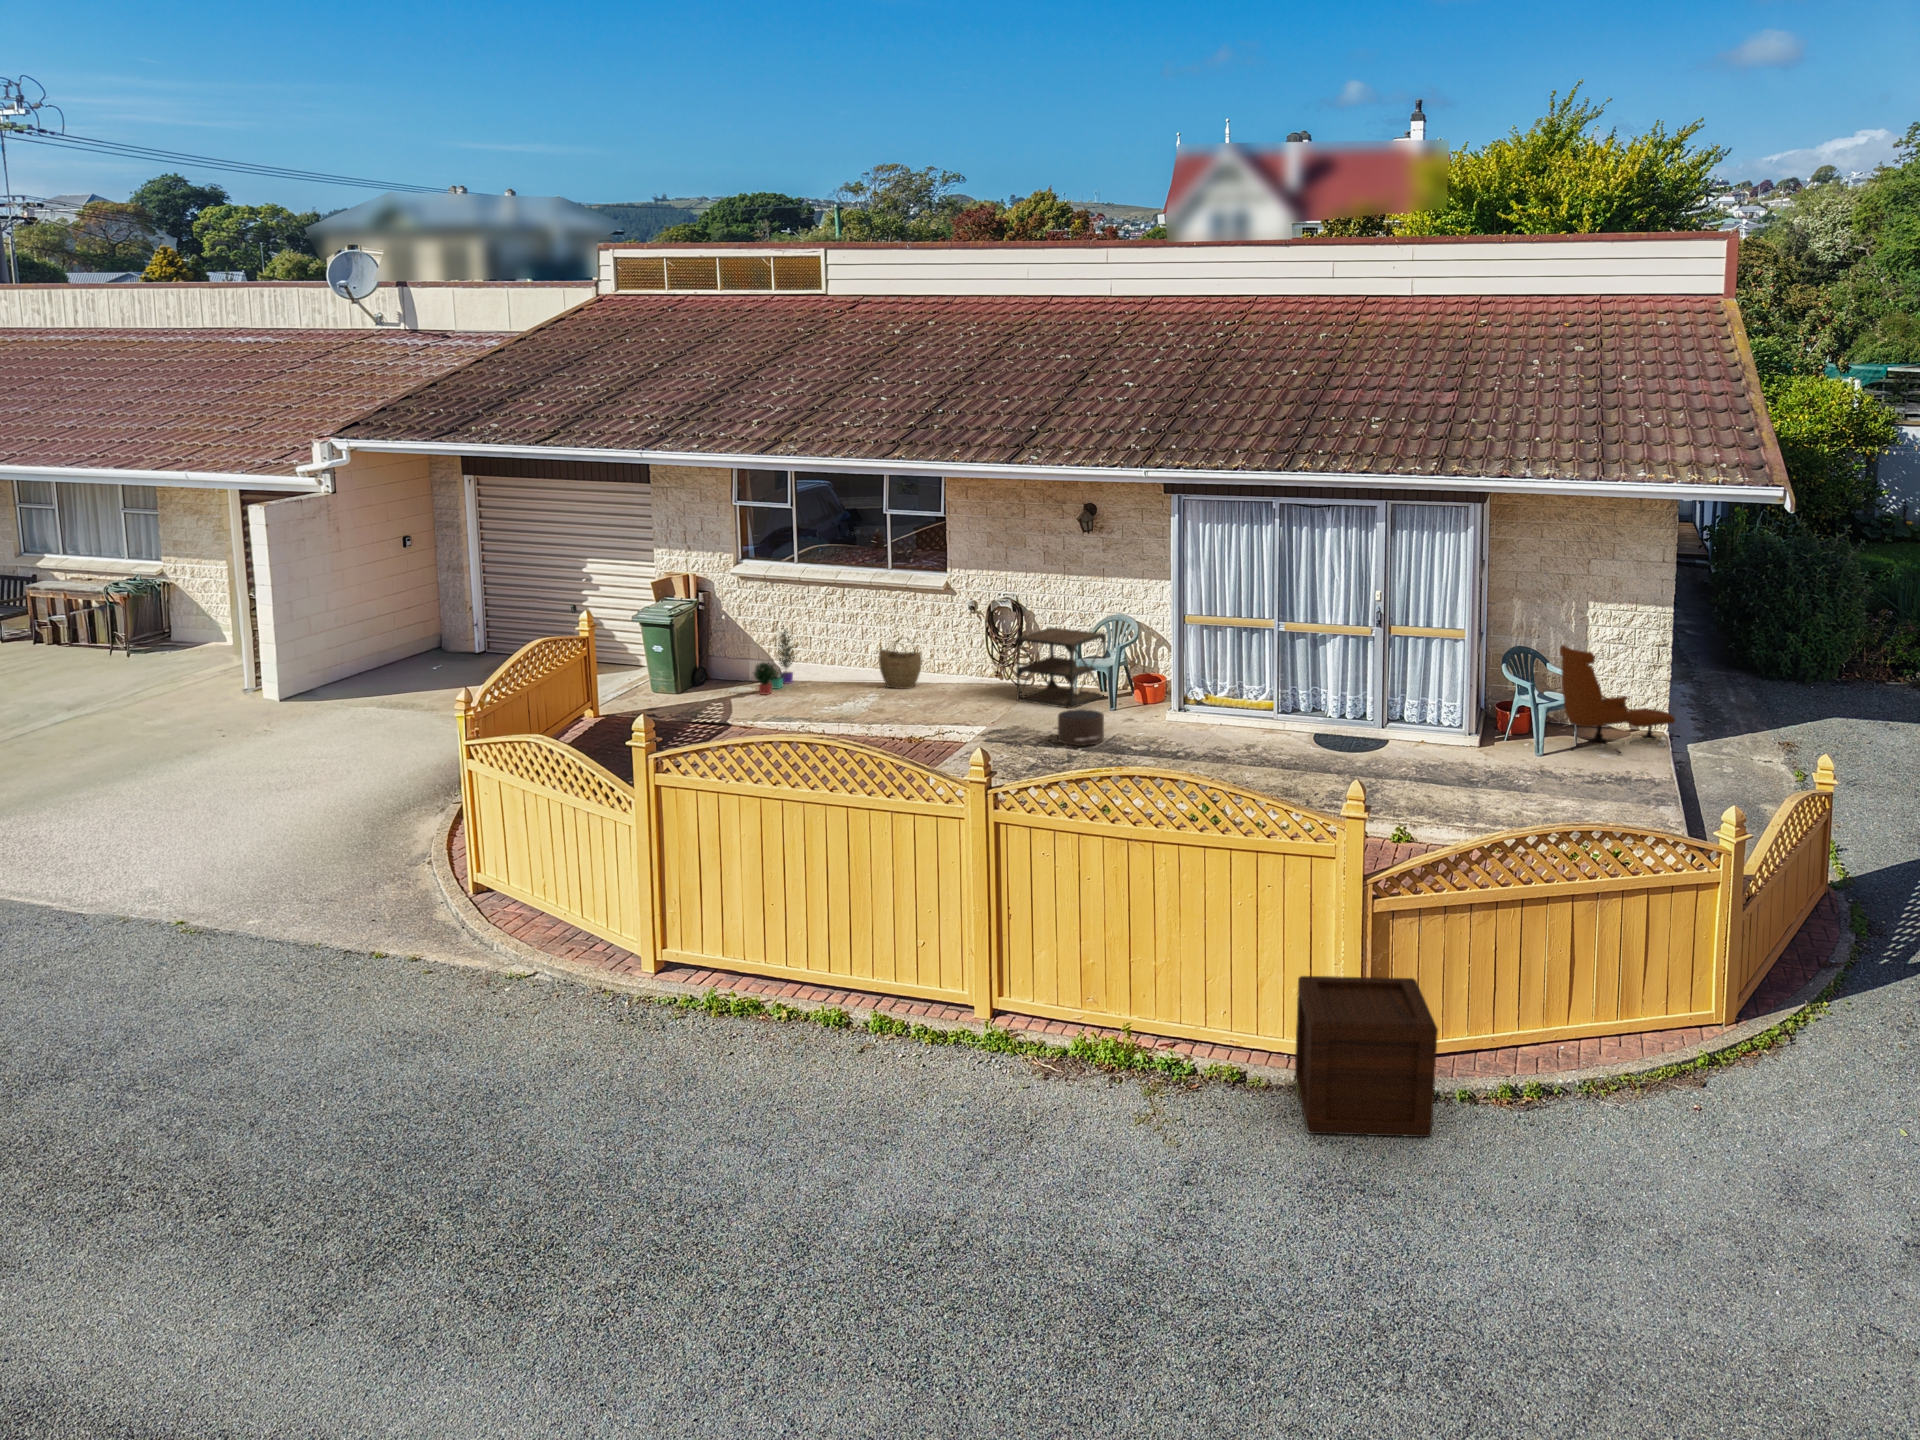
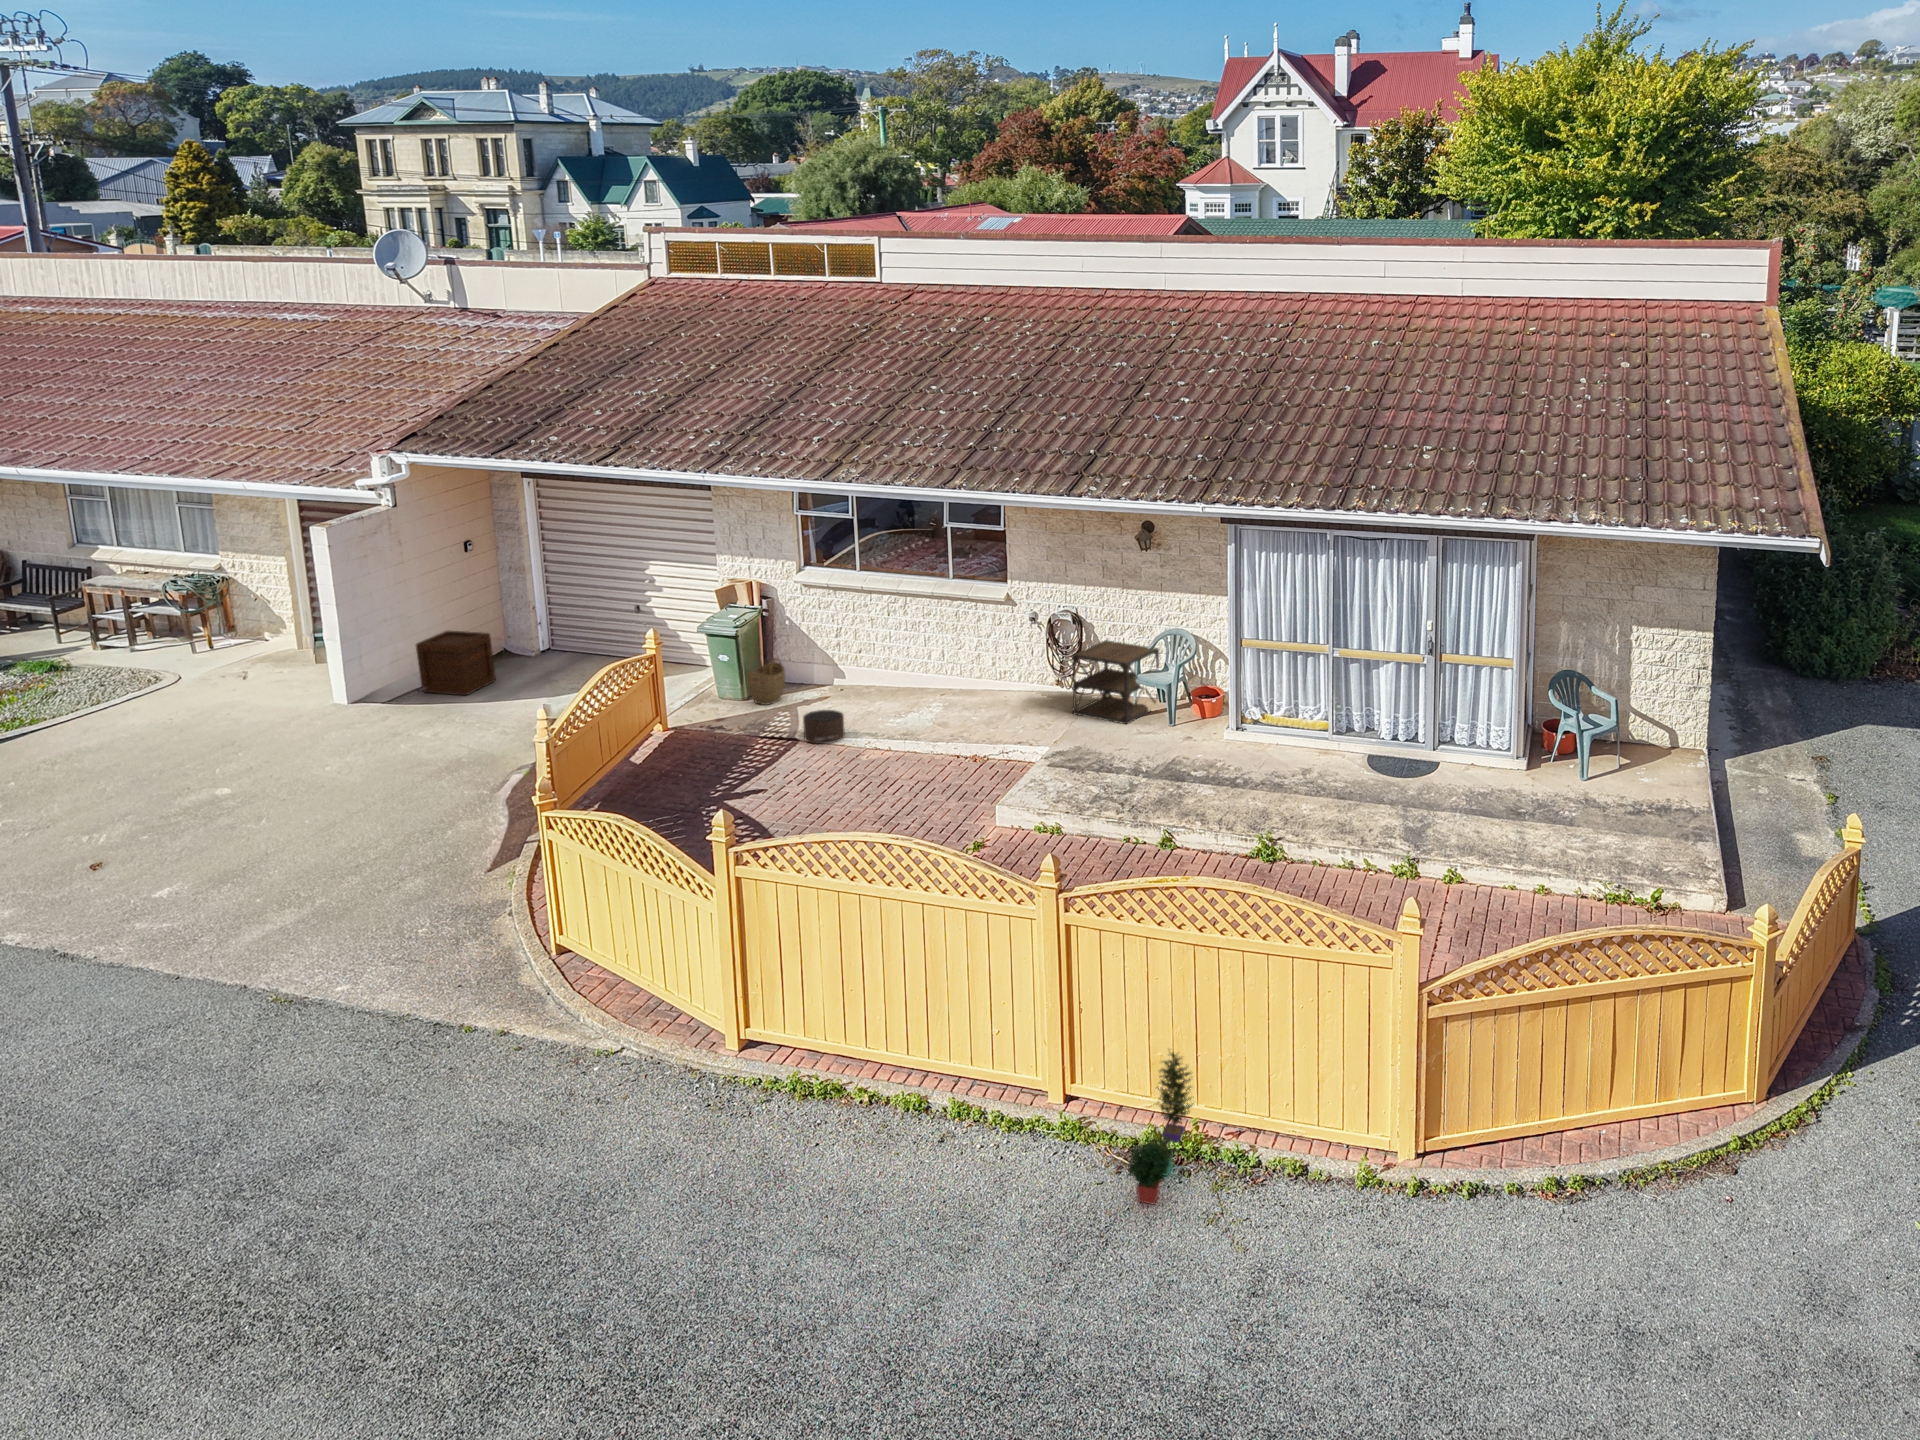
potted plant: present [754,628,795,695] -> present [1128,1053,1193,1204]
woven basket: present [879,641,922,689] -> present [747,657,785,705]
lounge chair: present [1560,645,1675,754] -> none [1605,674,1716,781]
pouf: present [1054,709,1104,746] -> present [803,710,845,744]
wooden crate: present [1295,976,1438,1137] -> present [416,630,496,695]

